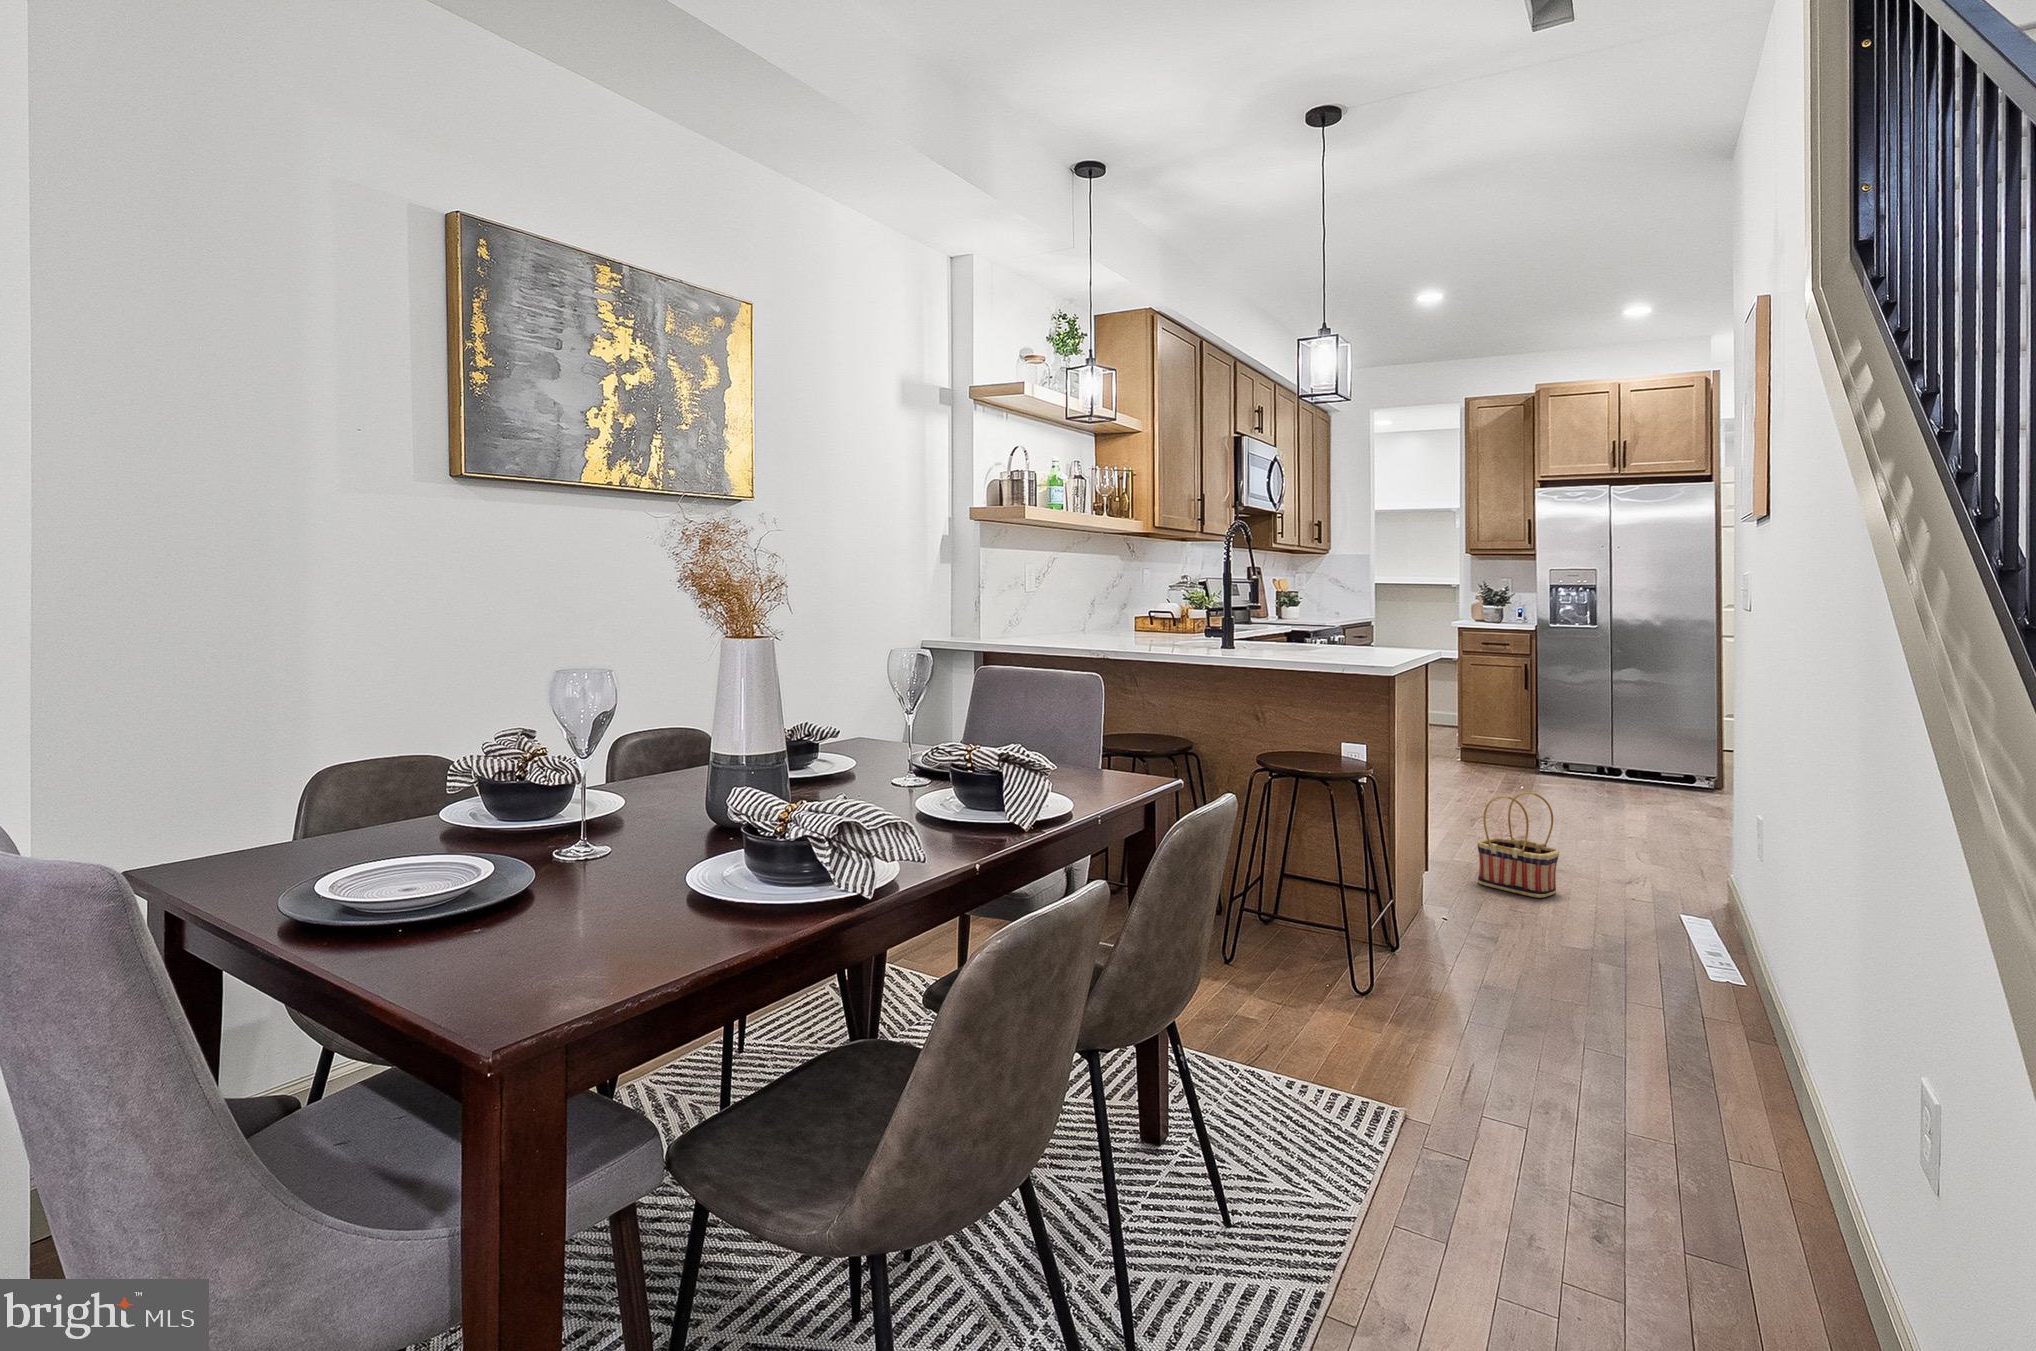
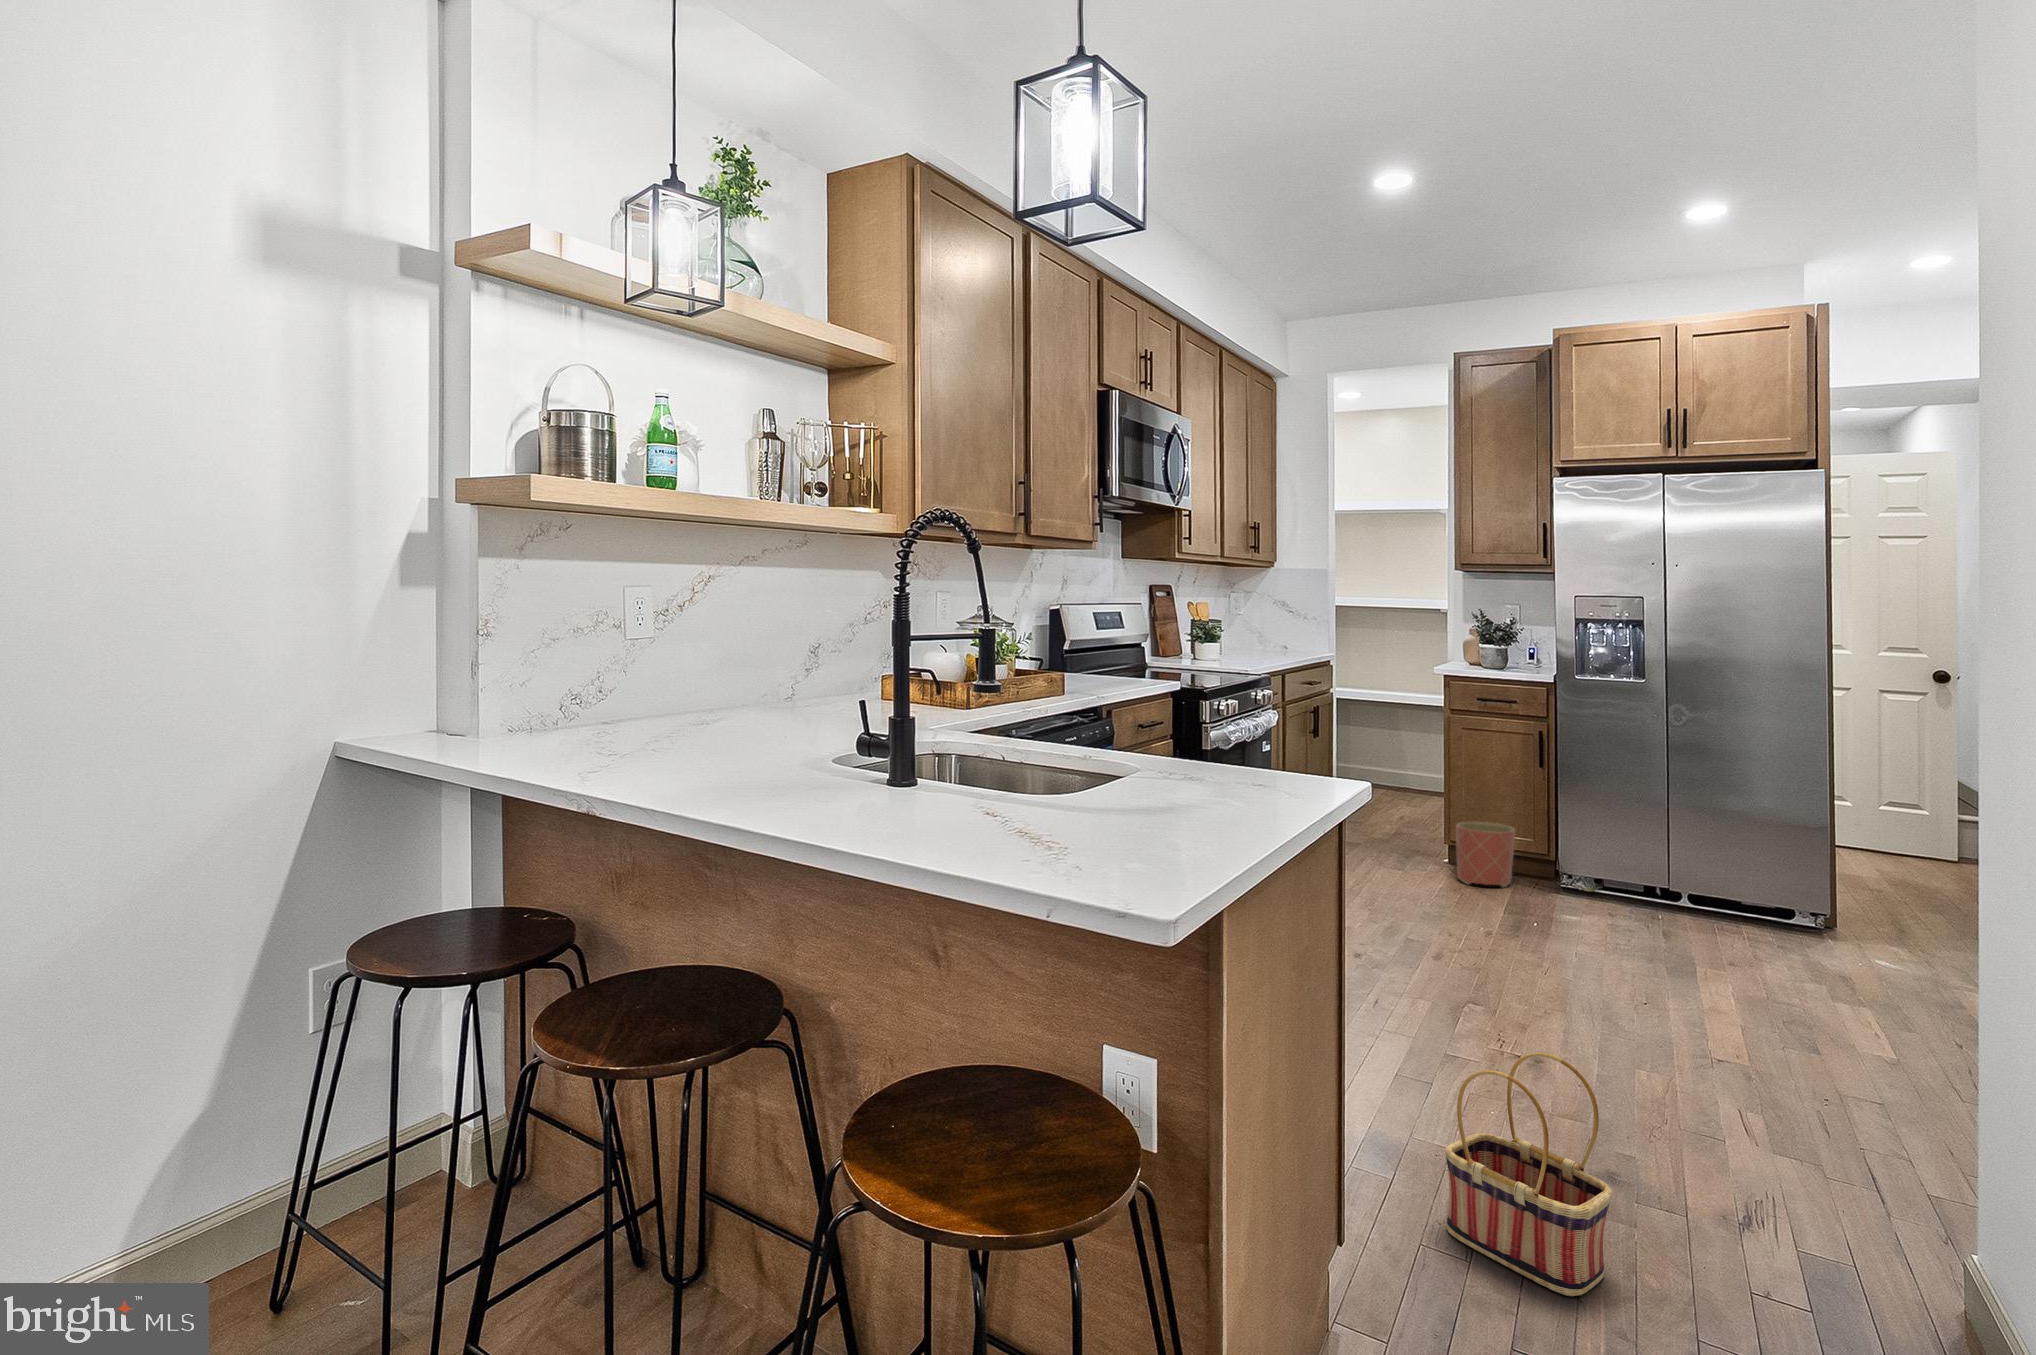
planter: none [1470,728,1511,771] -> present [1456,822,1515,887]

